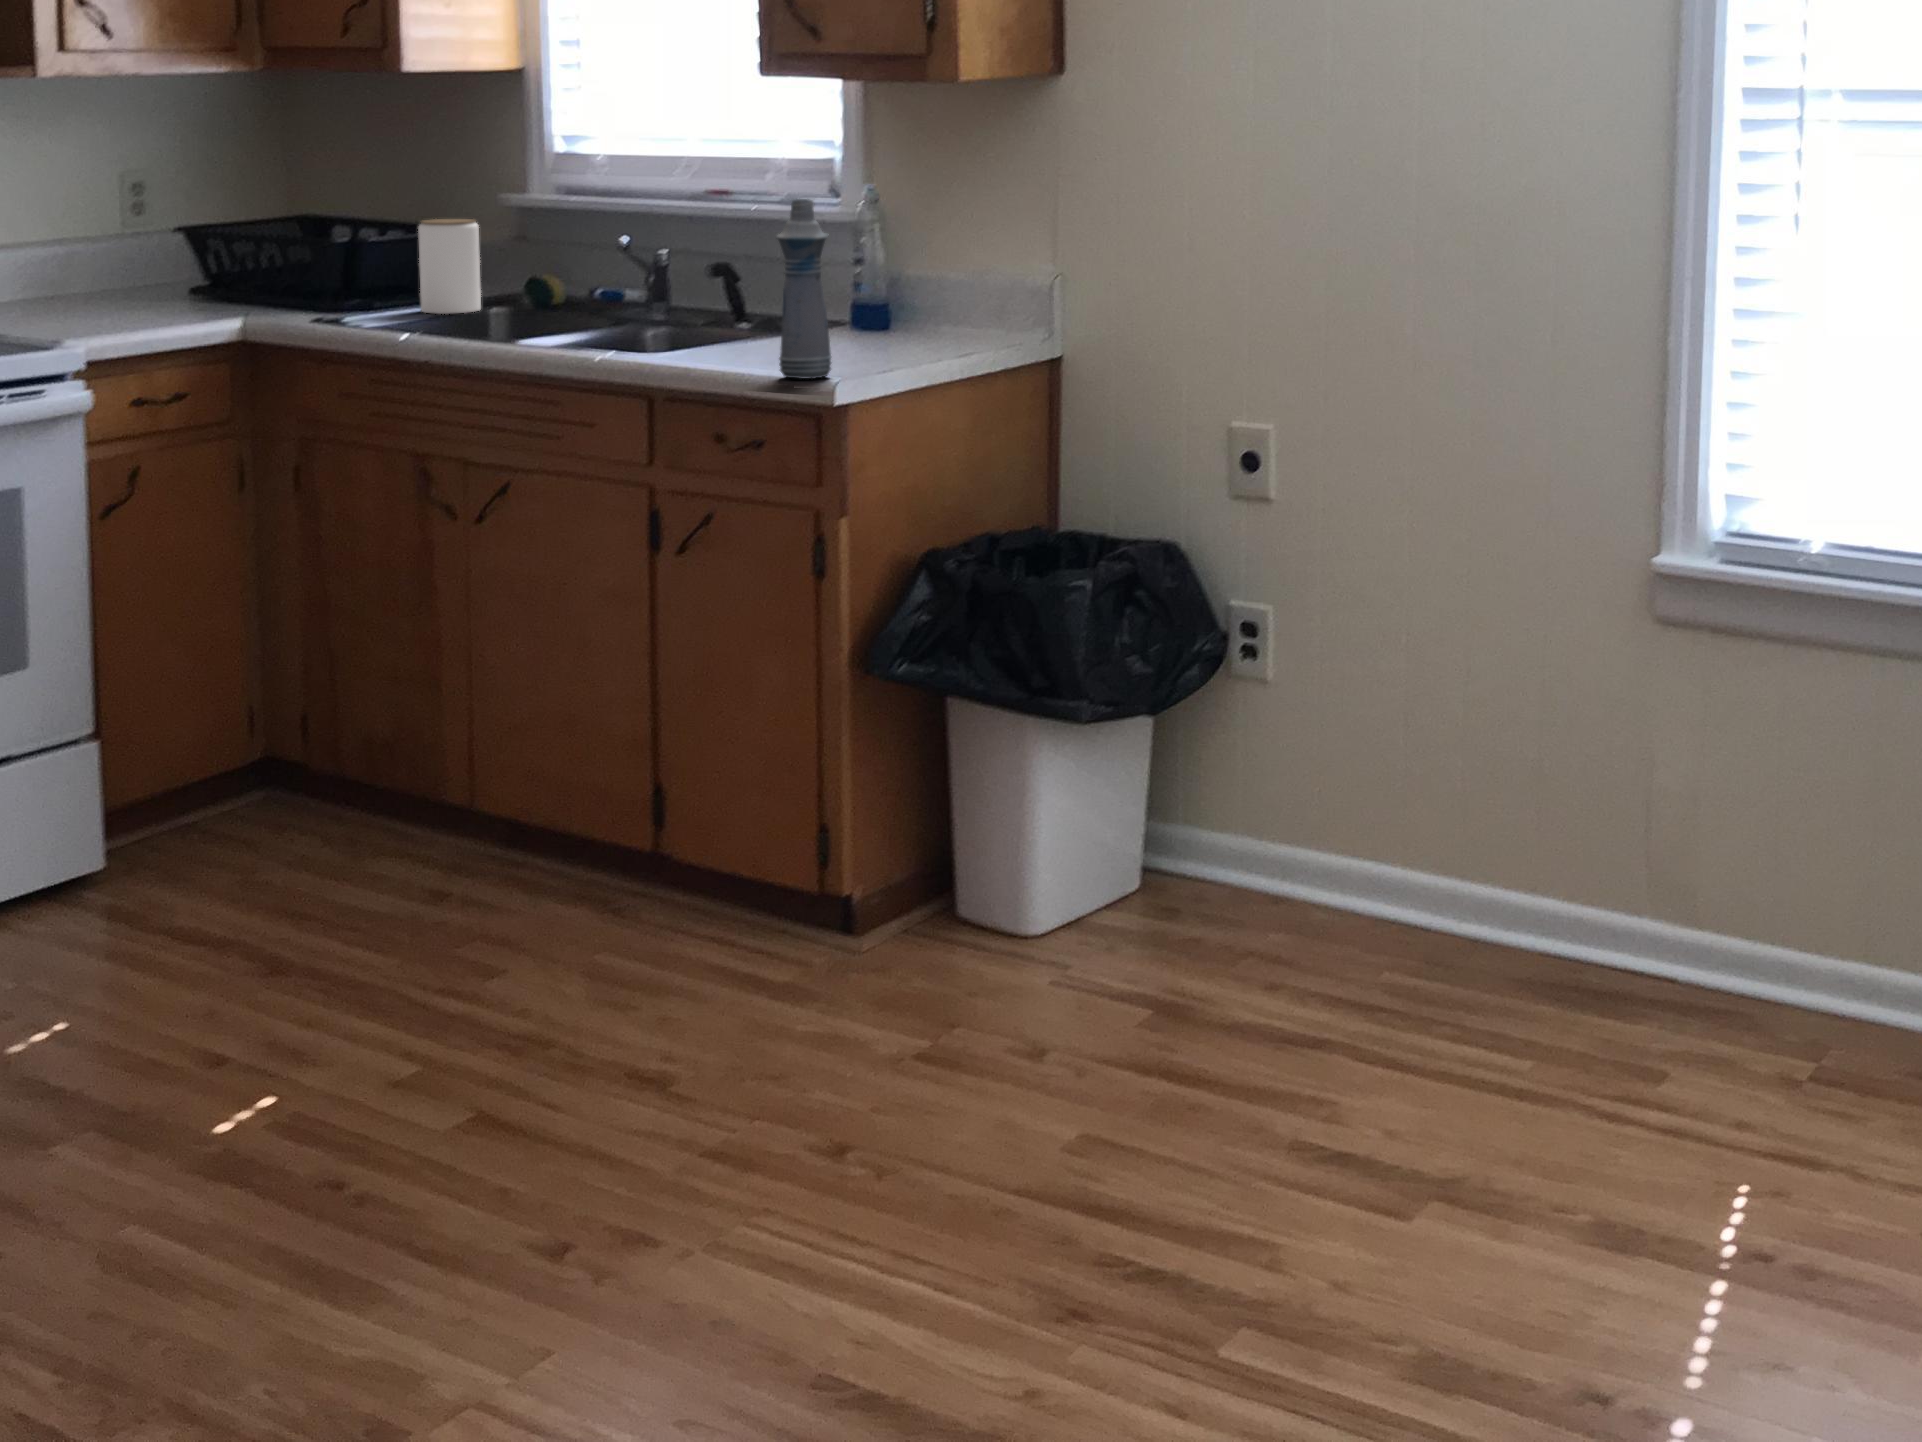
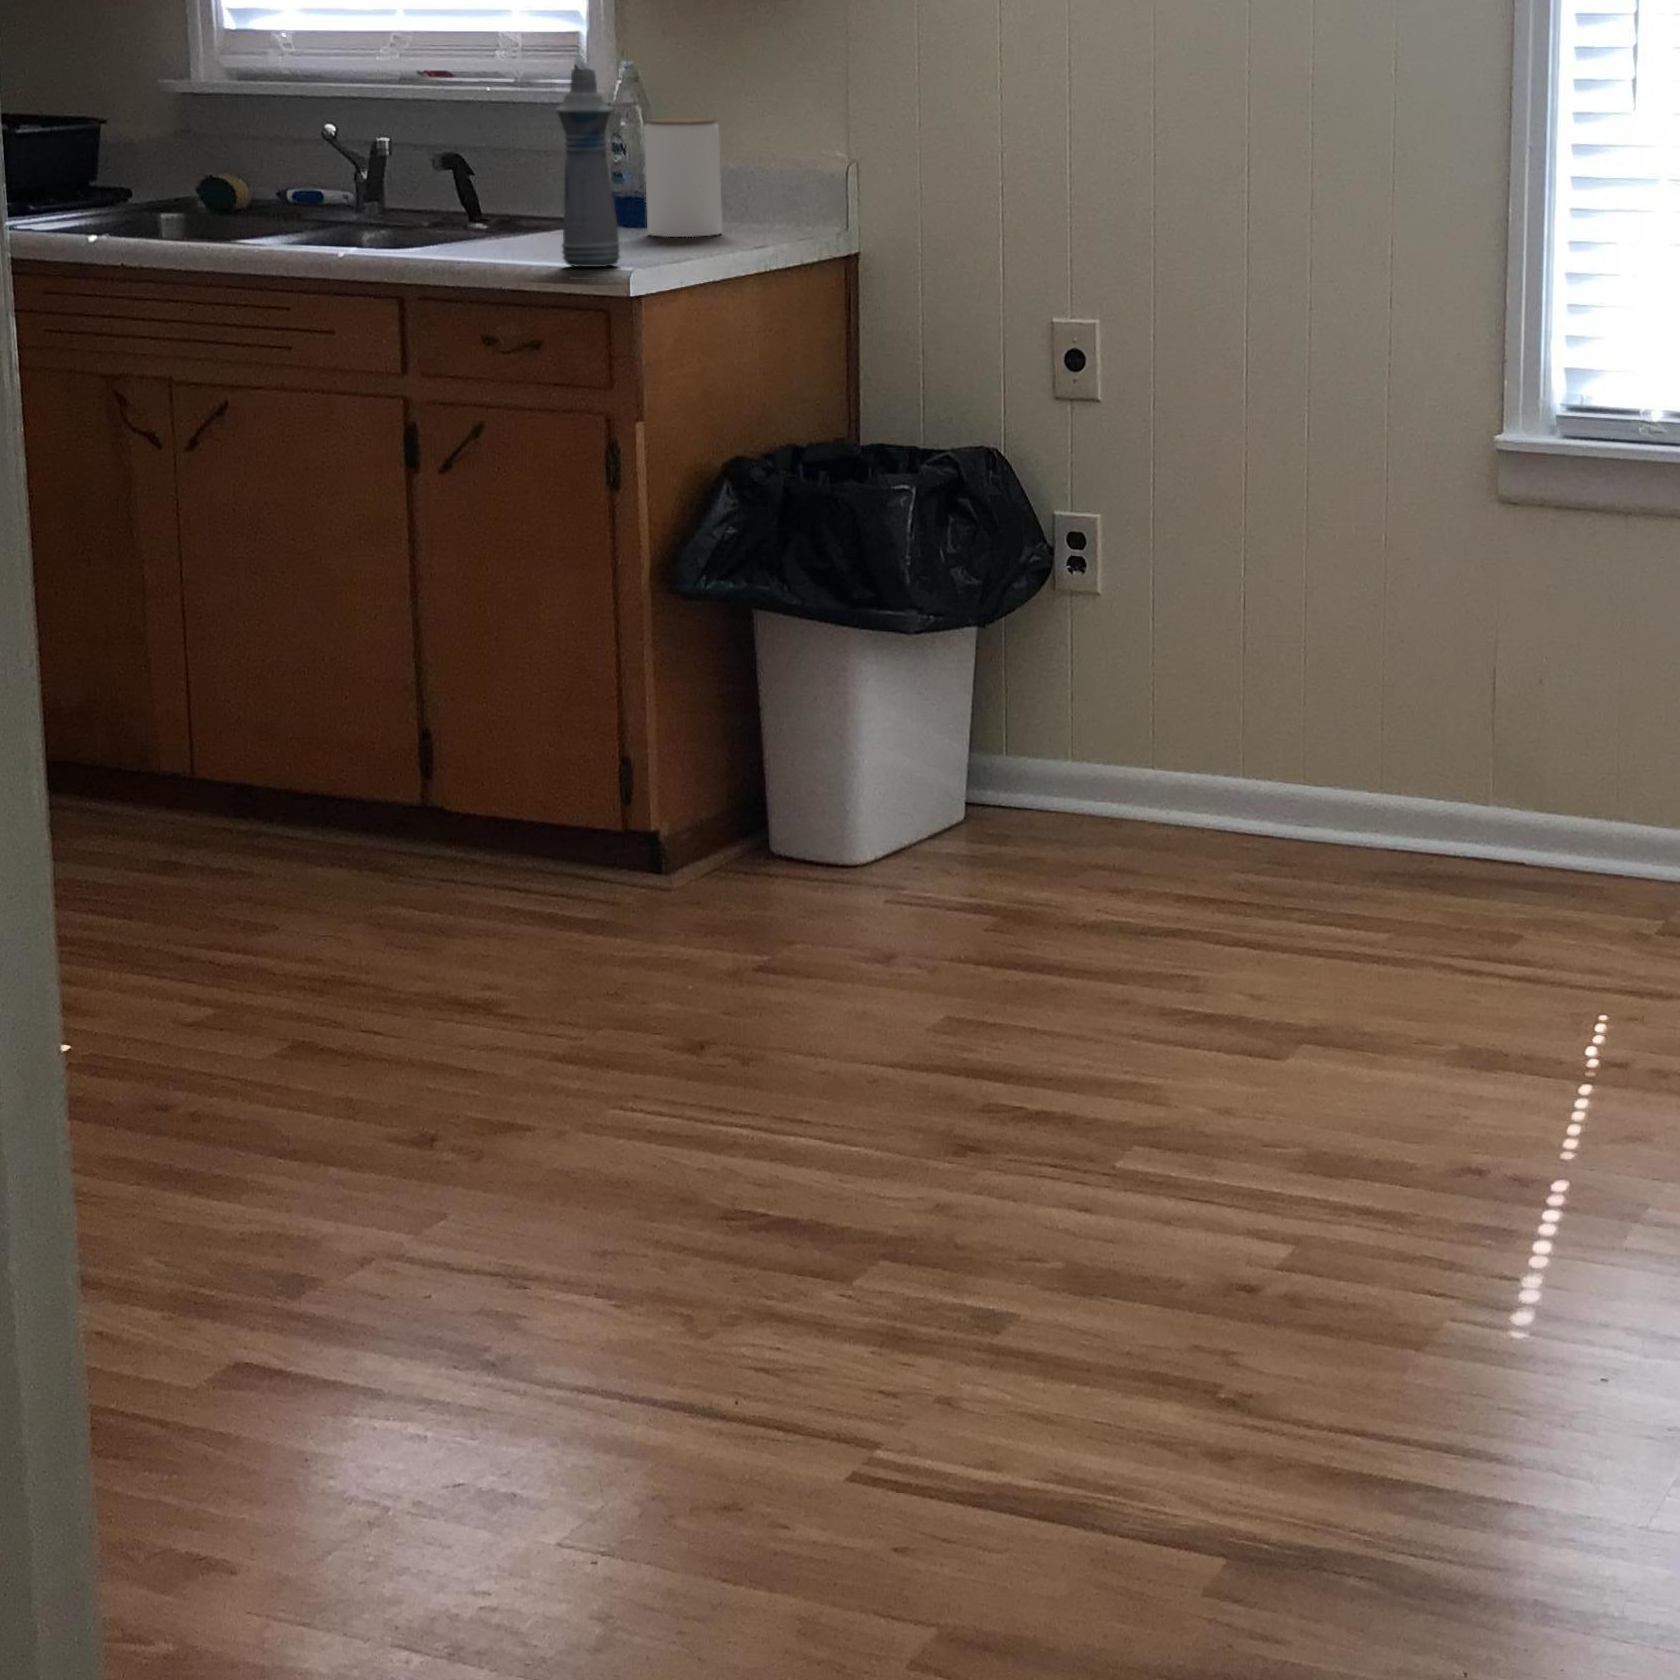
jar: present [418,219,481,314] -> present [644,118,722,237]

